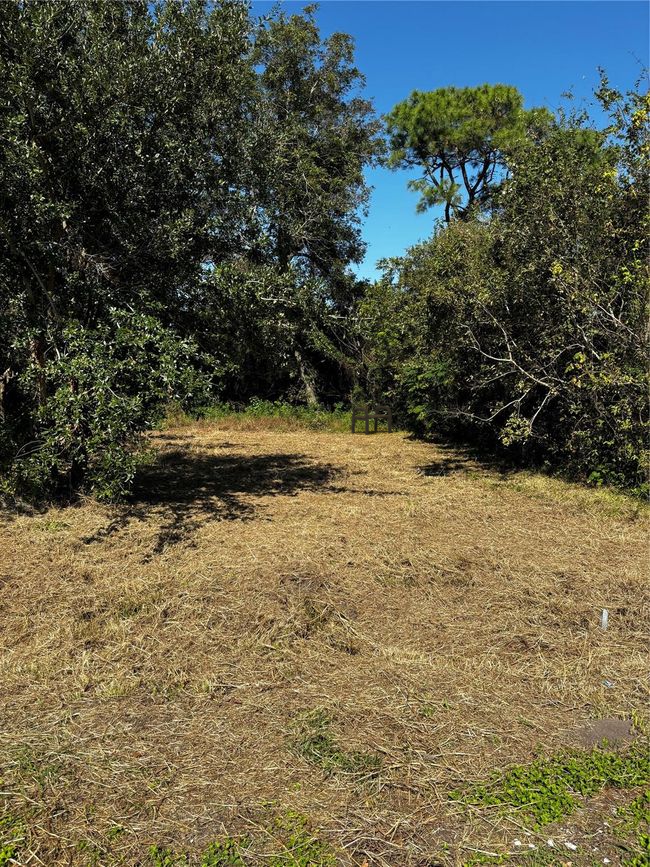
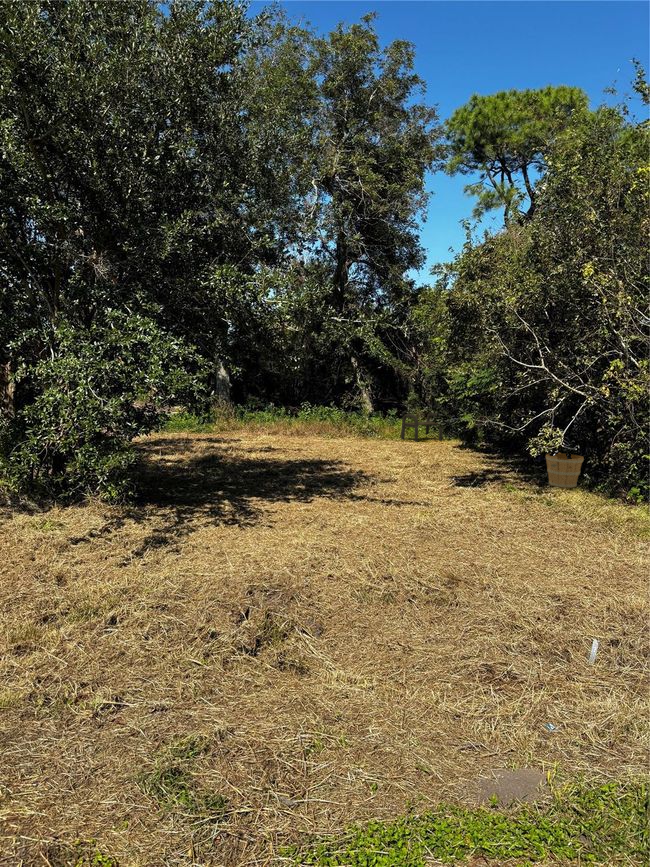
wooden bucket: none [506,441,541,474] -> present [546,453,584,488]

